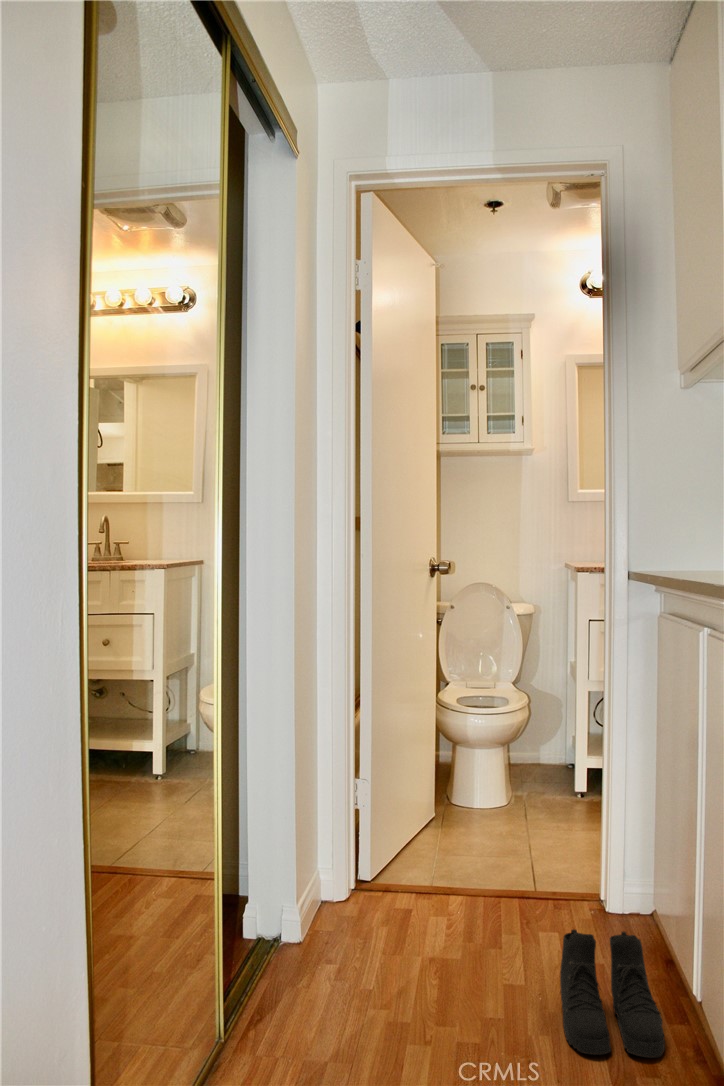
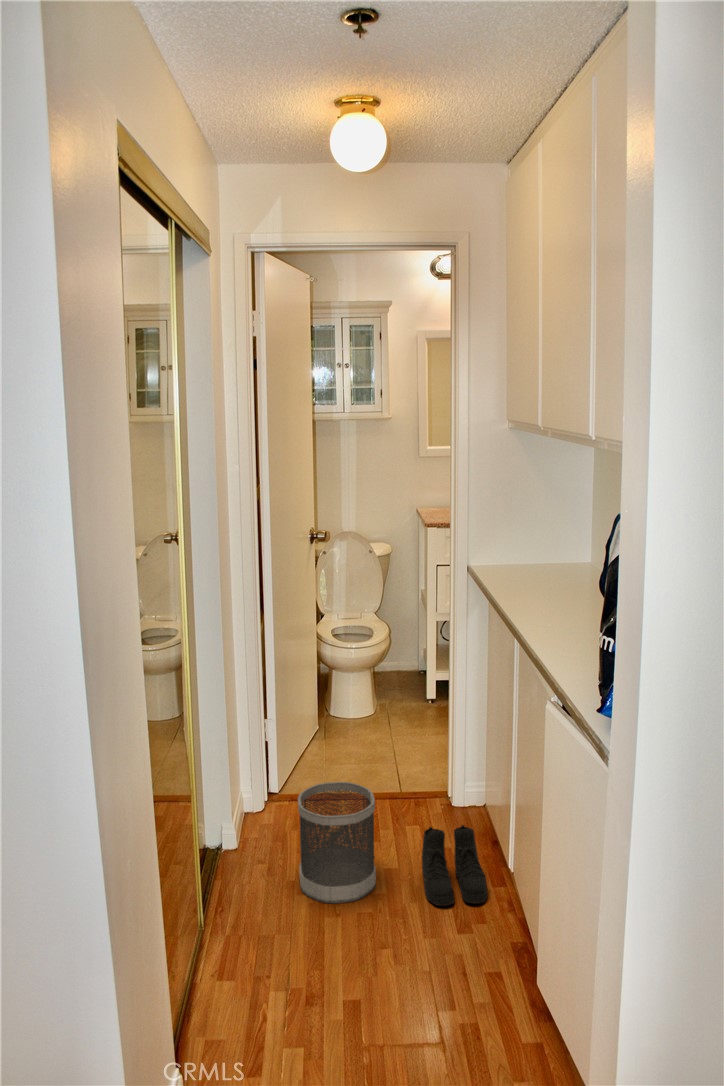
wastebasket: none [378,850,490,1032] -> present [298,782,376,903]

